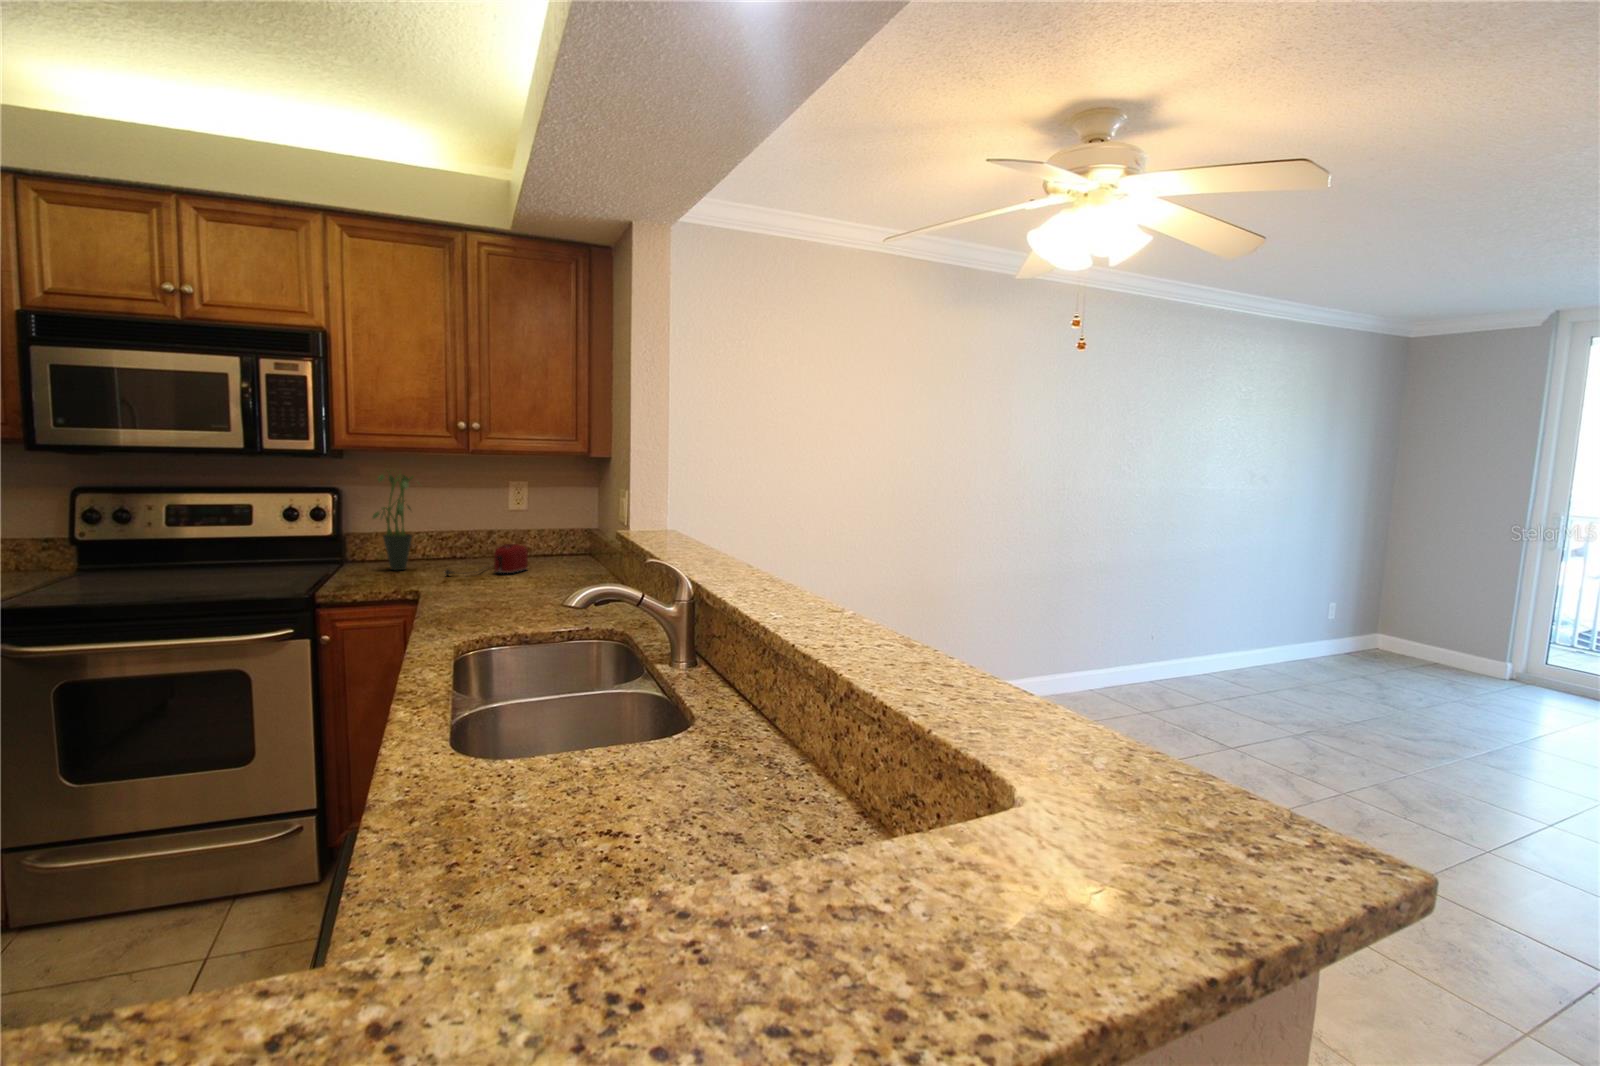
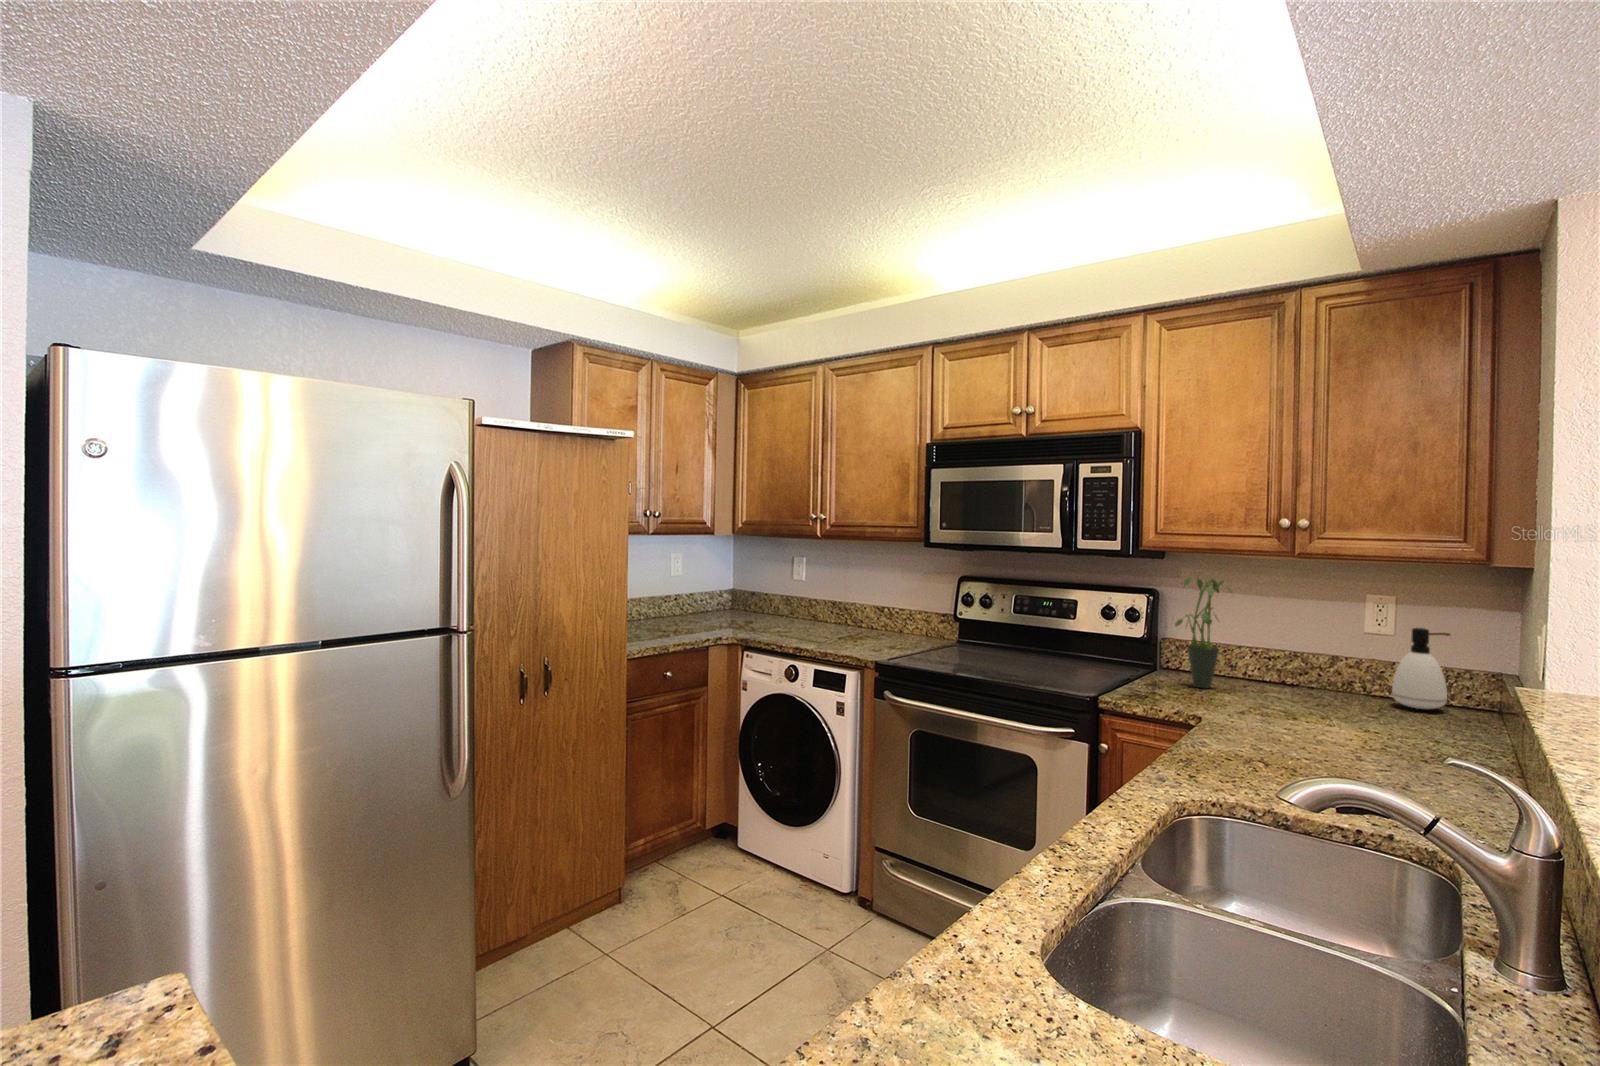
soap dispenser: none [533,504,565,561] -> present [1392,628,1450,709]
toaster: present [445,544,528,575] -> none [1245,677,1372,717]

